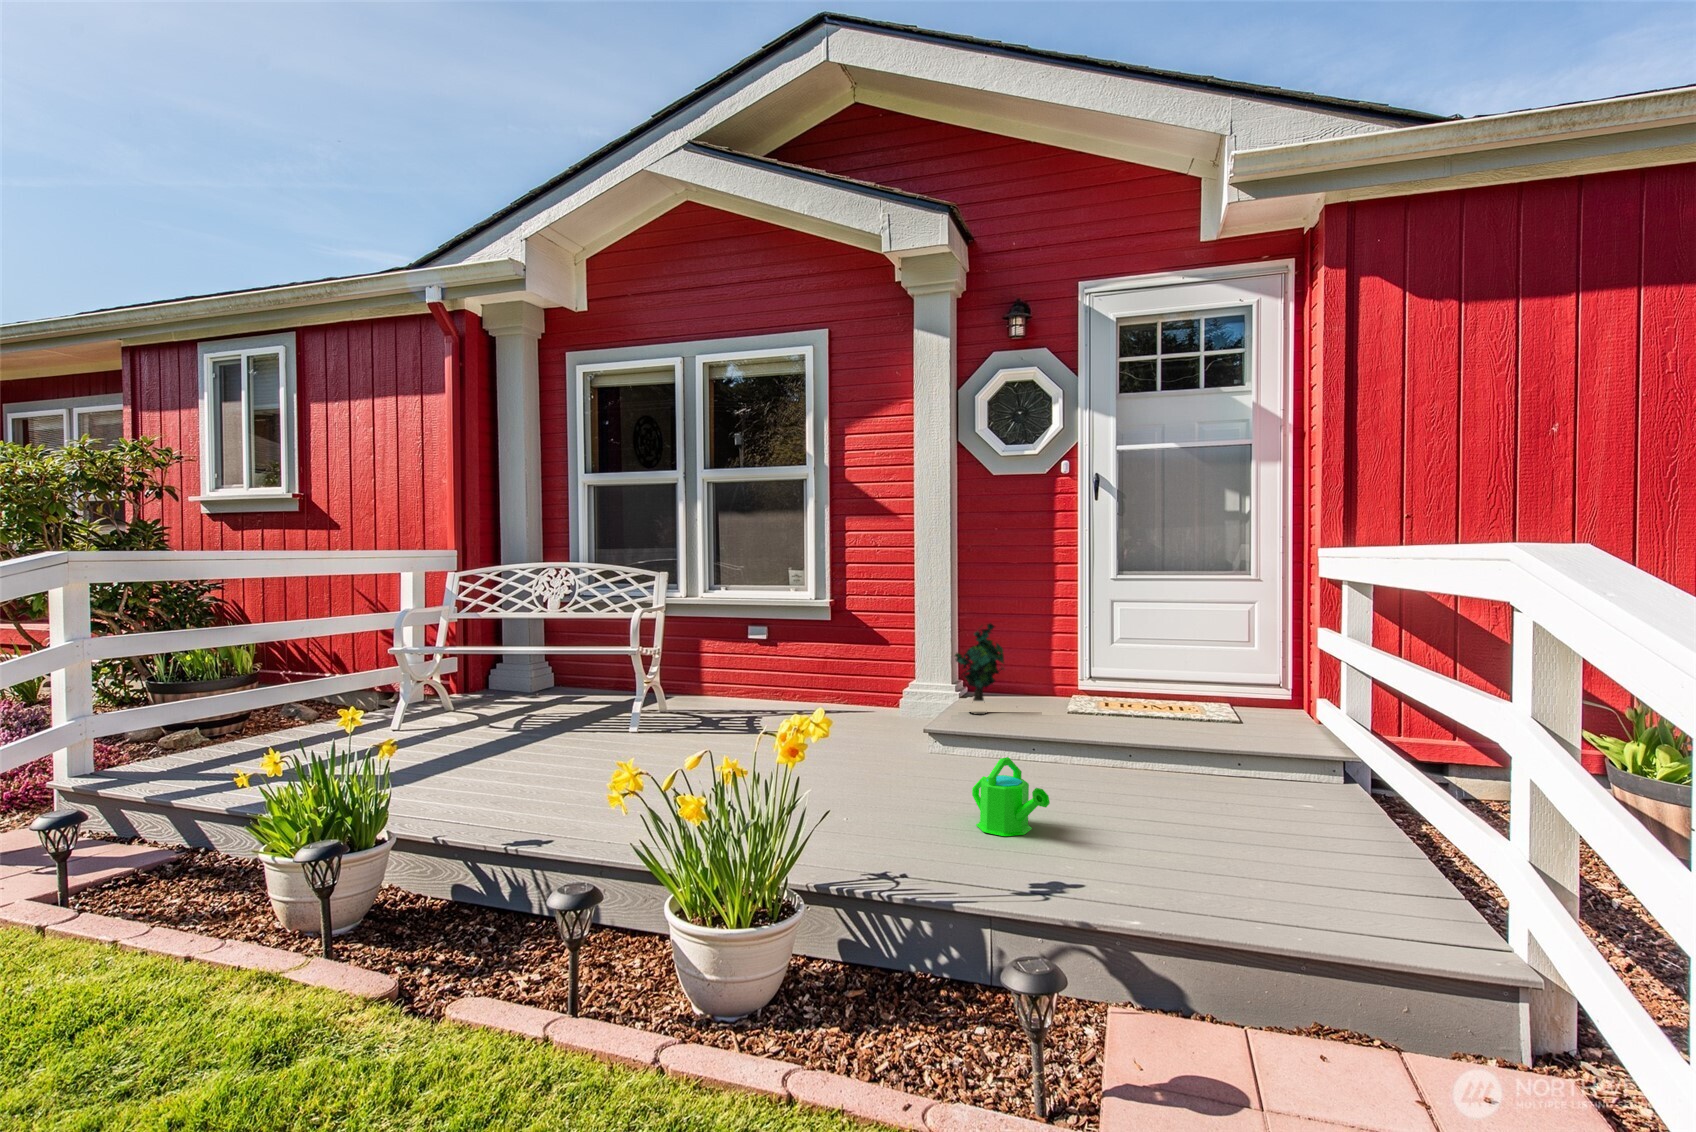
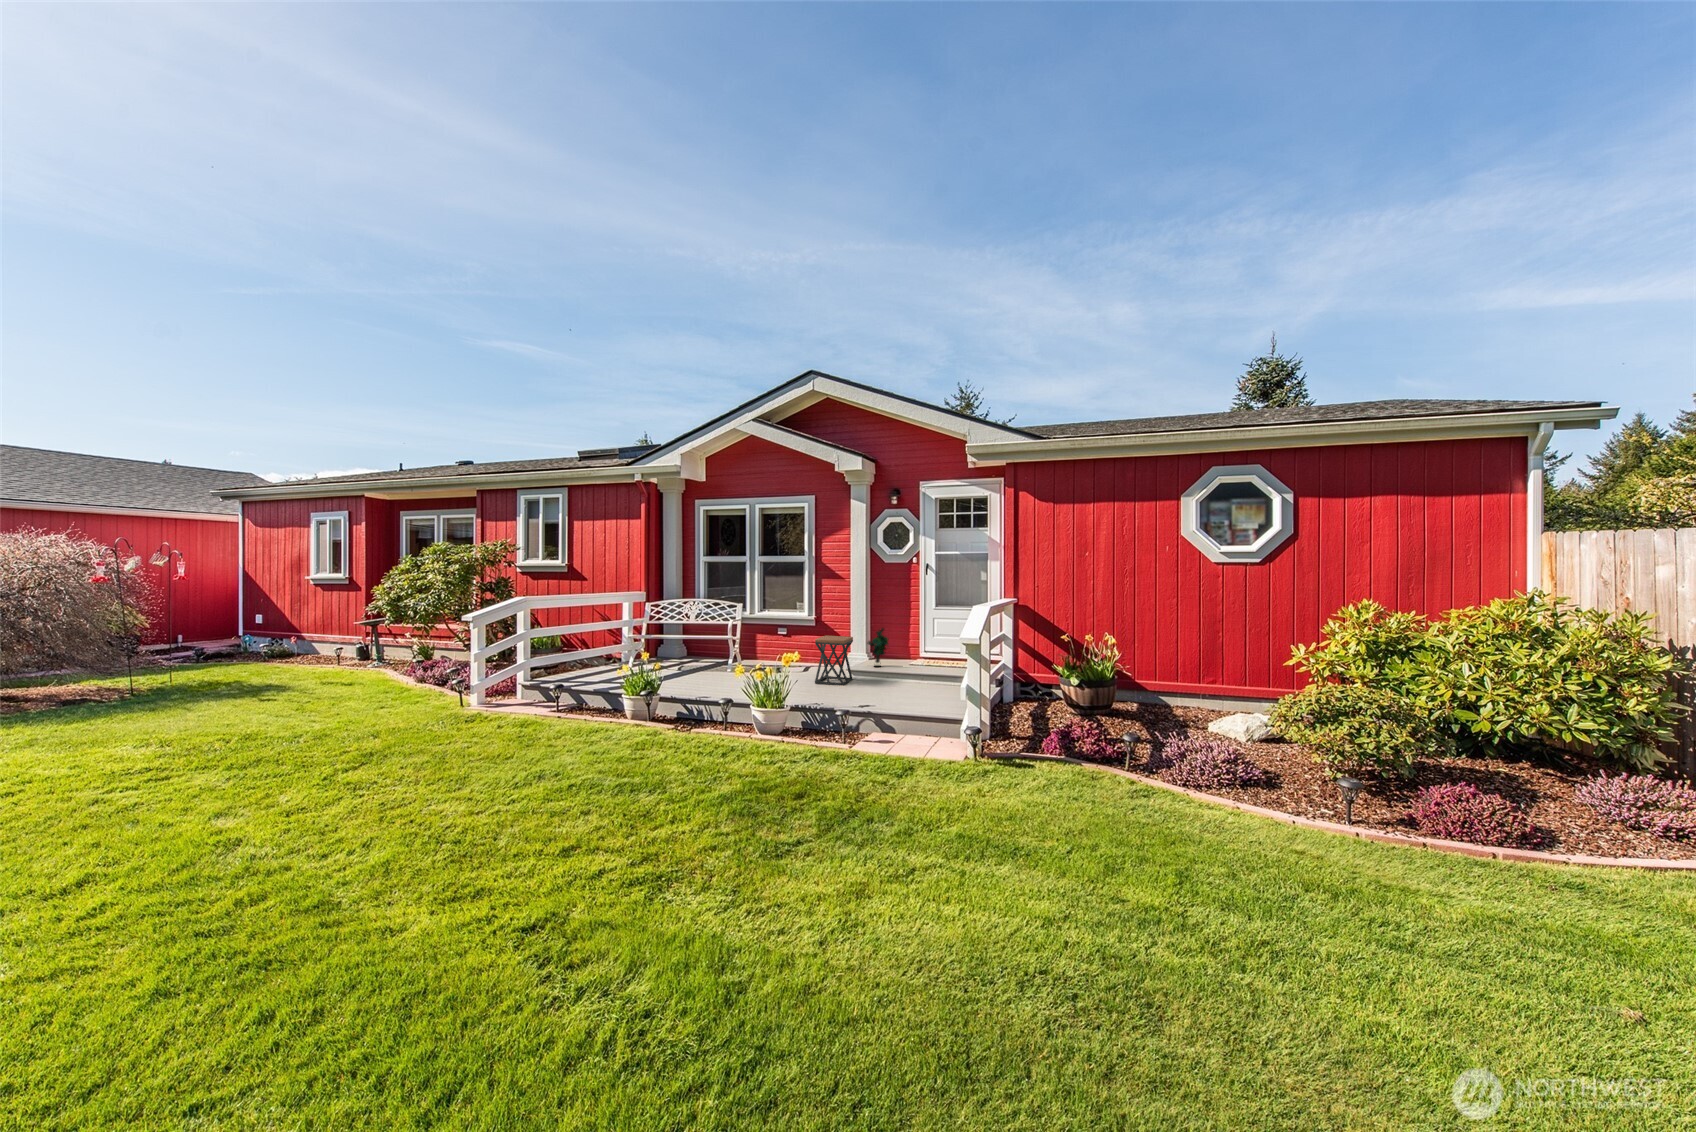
stool: none [847,643,938,772] -> present [815,635,853,685]
watering can: present [972,757,1050,836] -> none [855,675,878,702]

